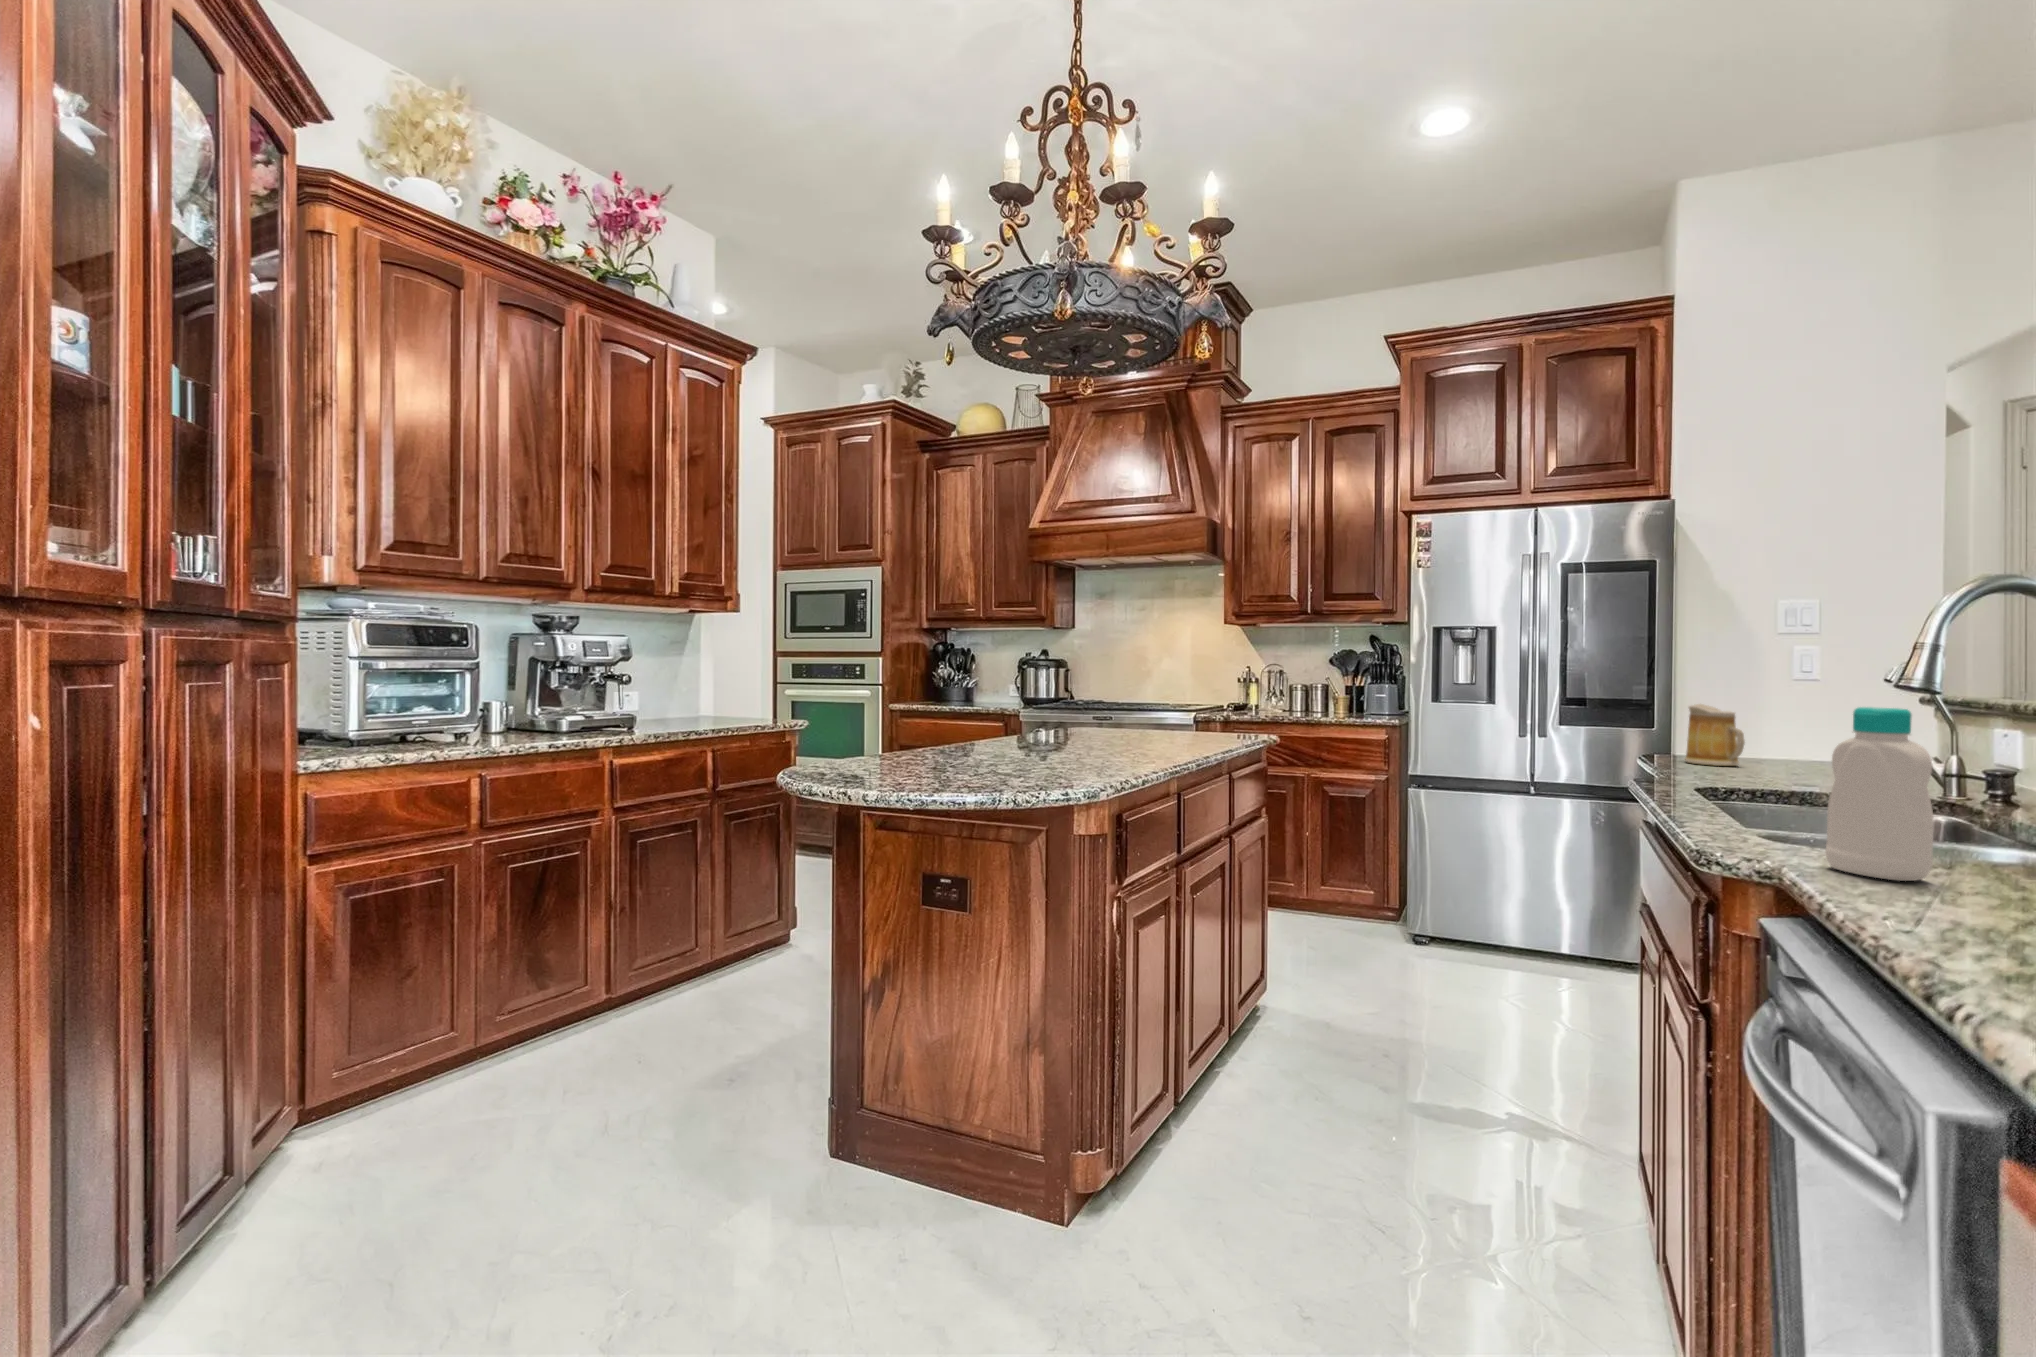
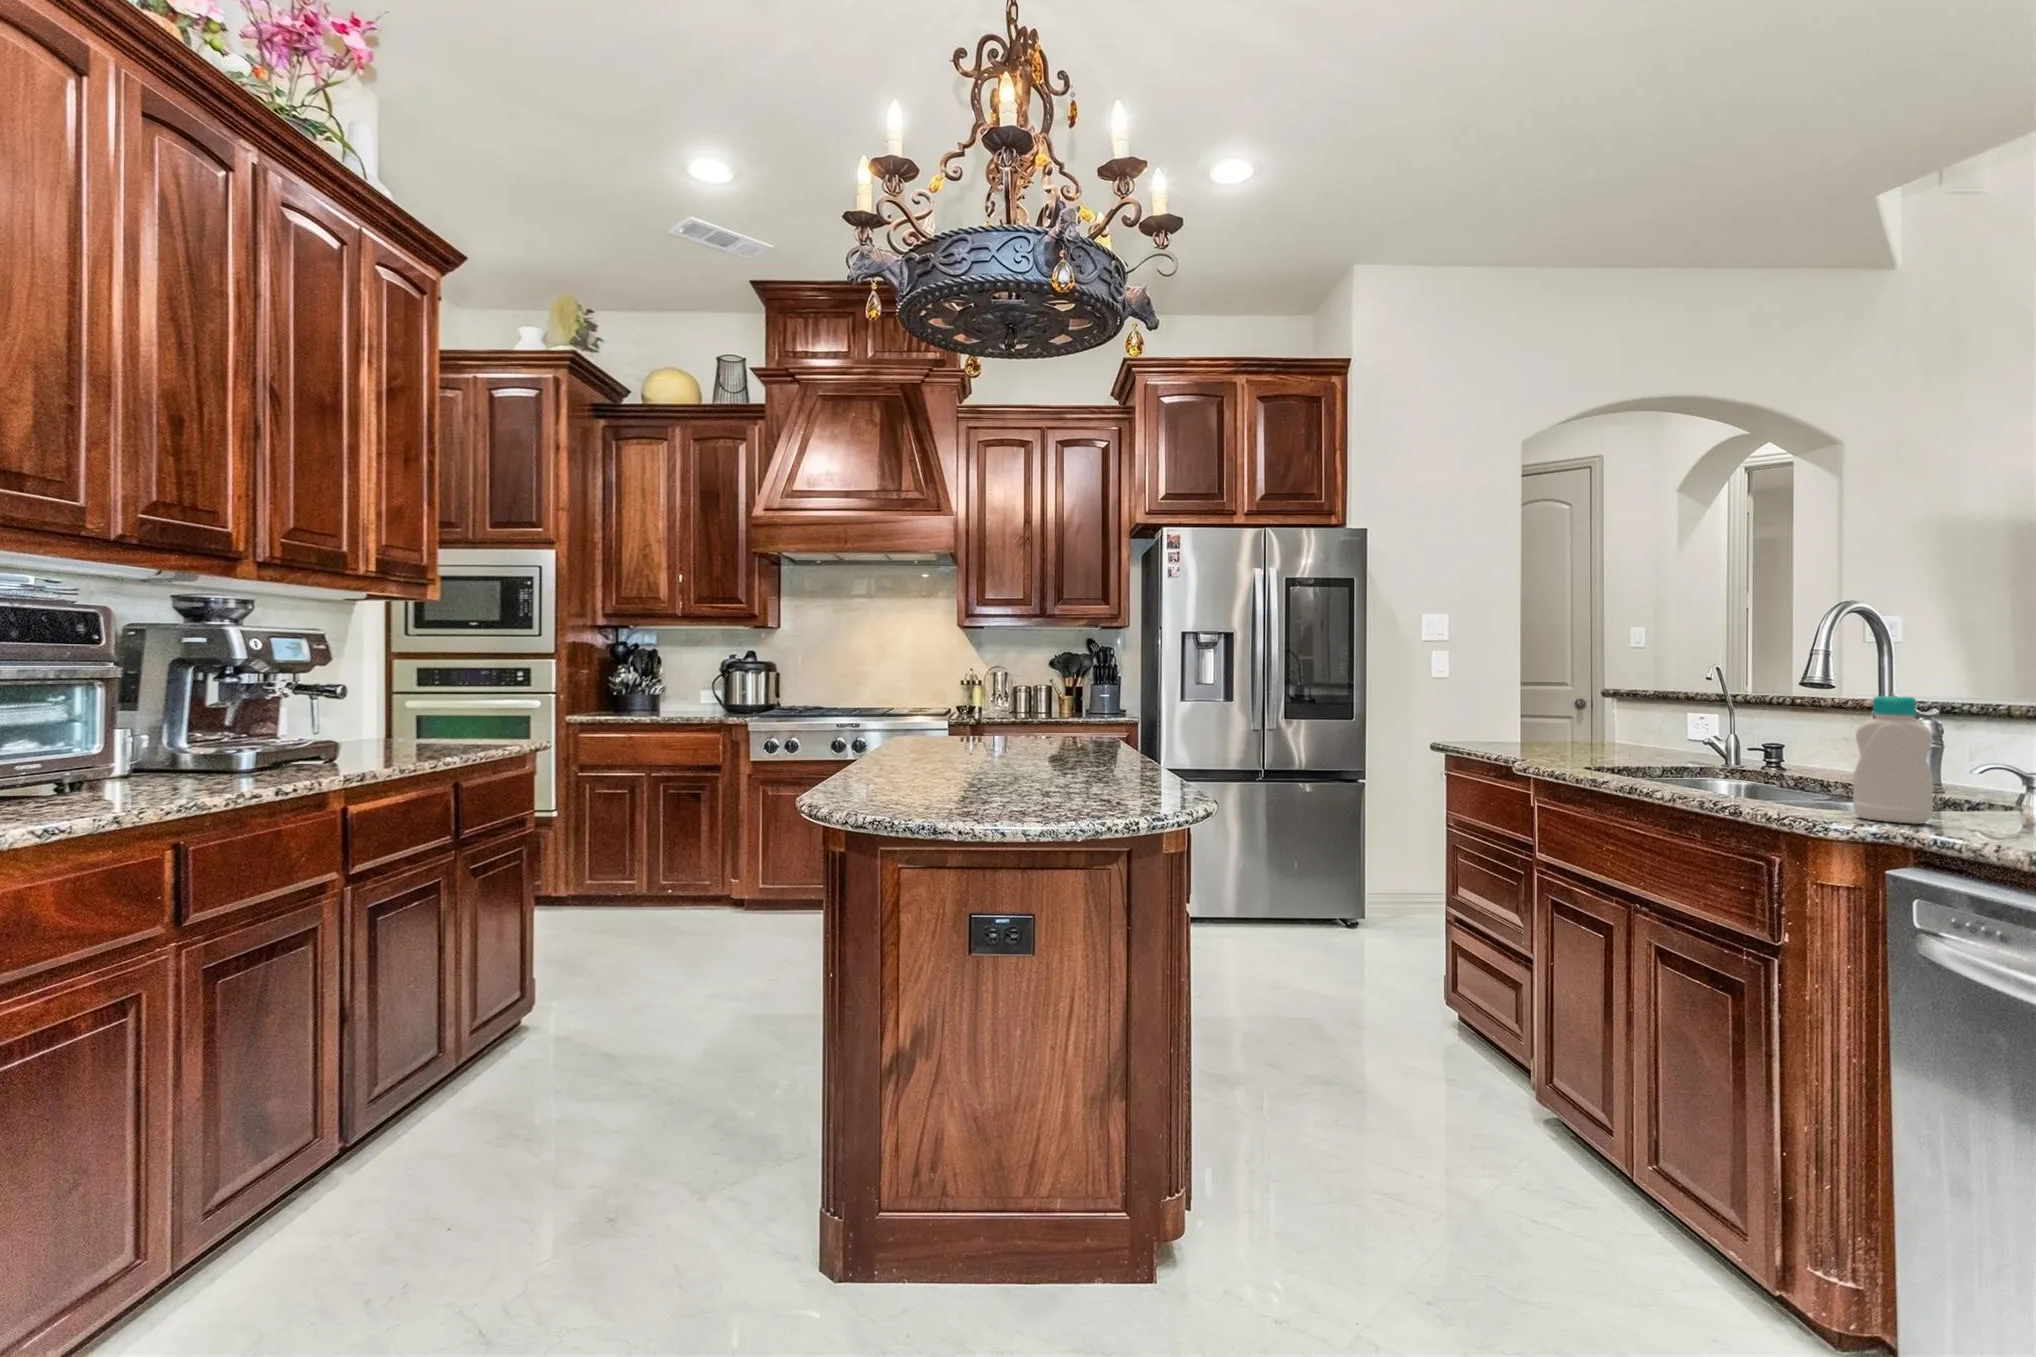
mug: present [1685,704,1745,766] -> none [1475,697,1523,748]

